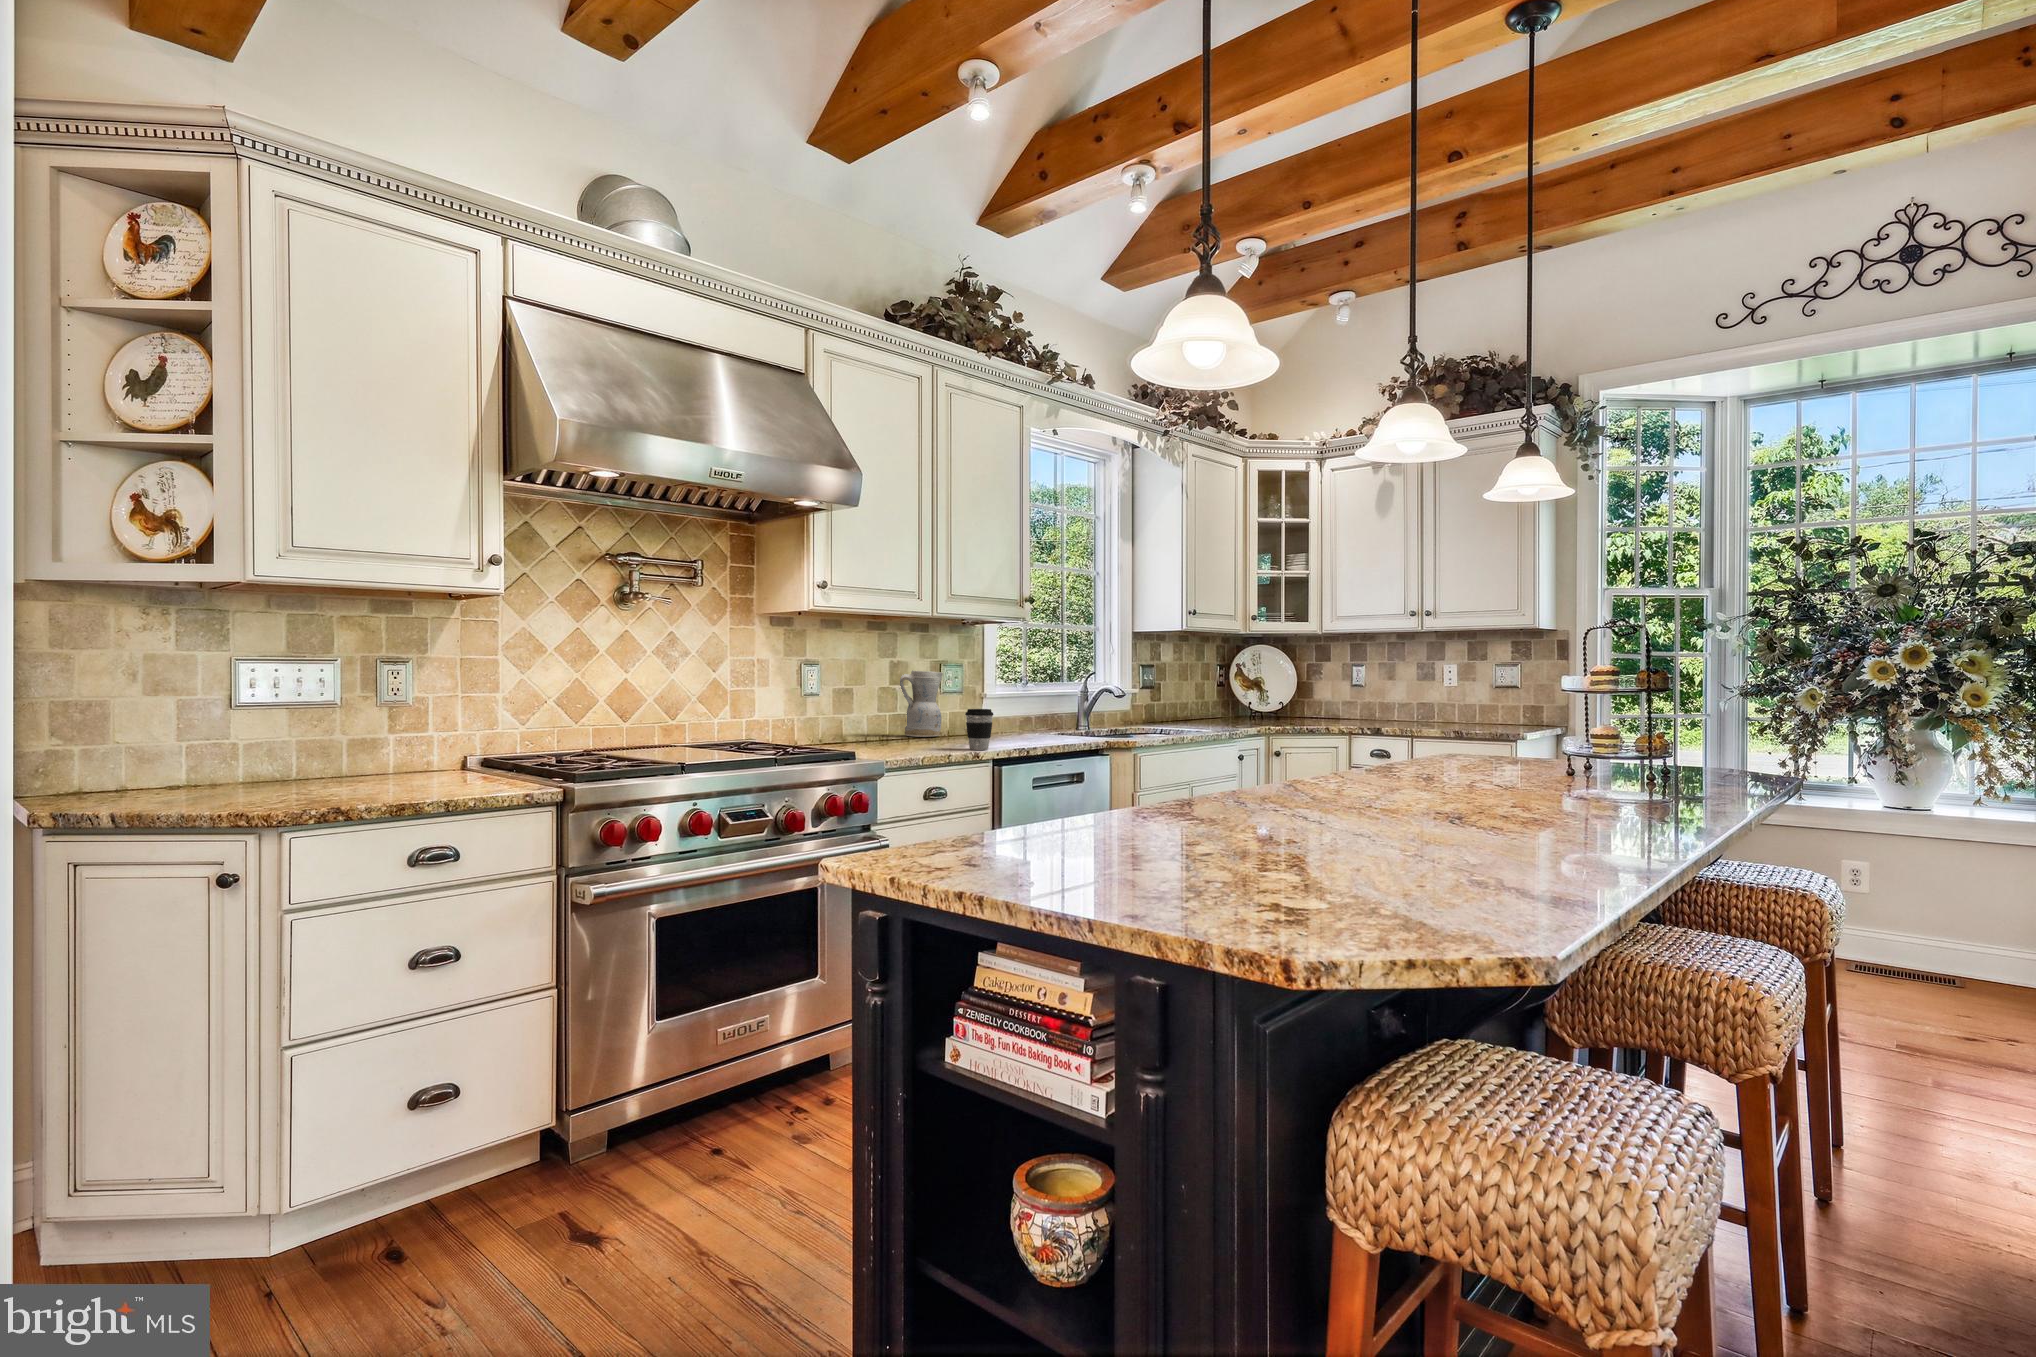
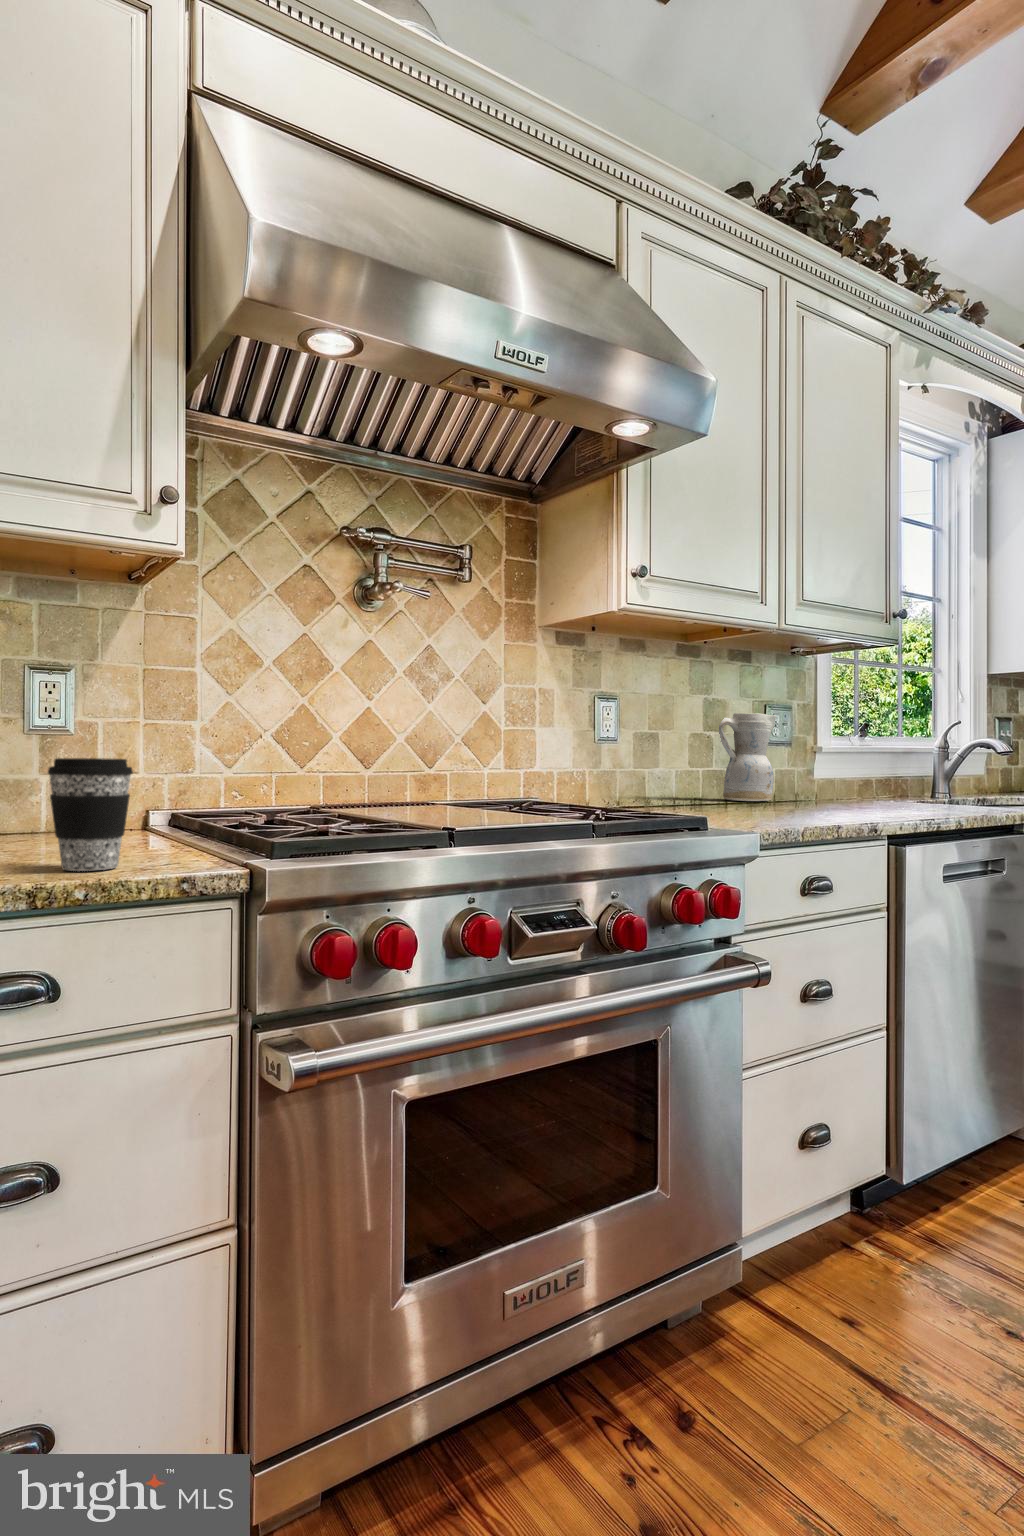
coffee cup: present [965,709,993,750] -> present [48,758,133,871]

